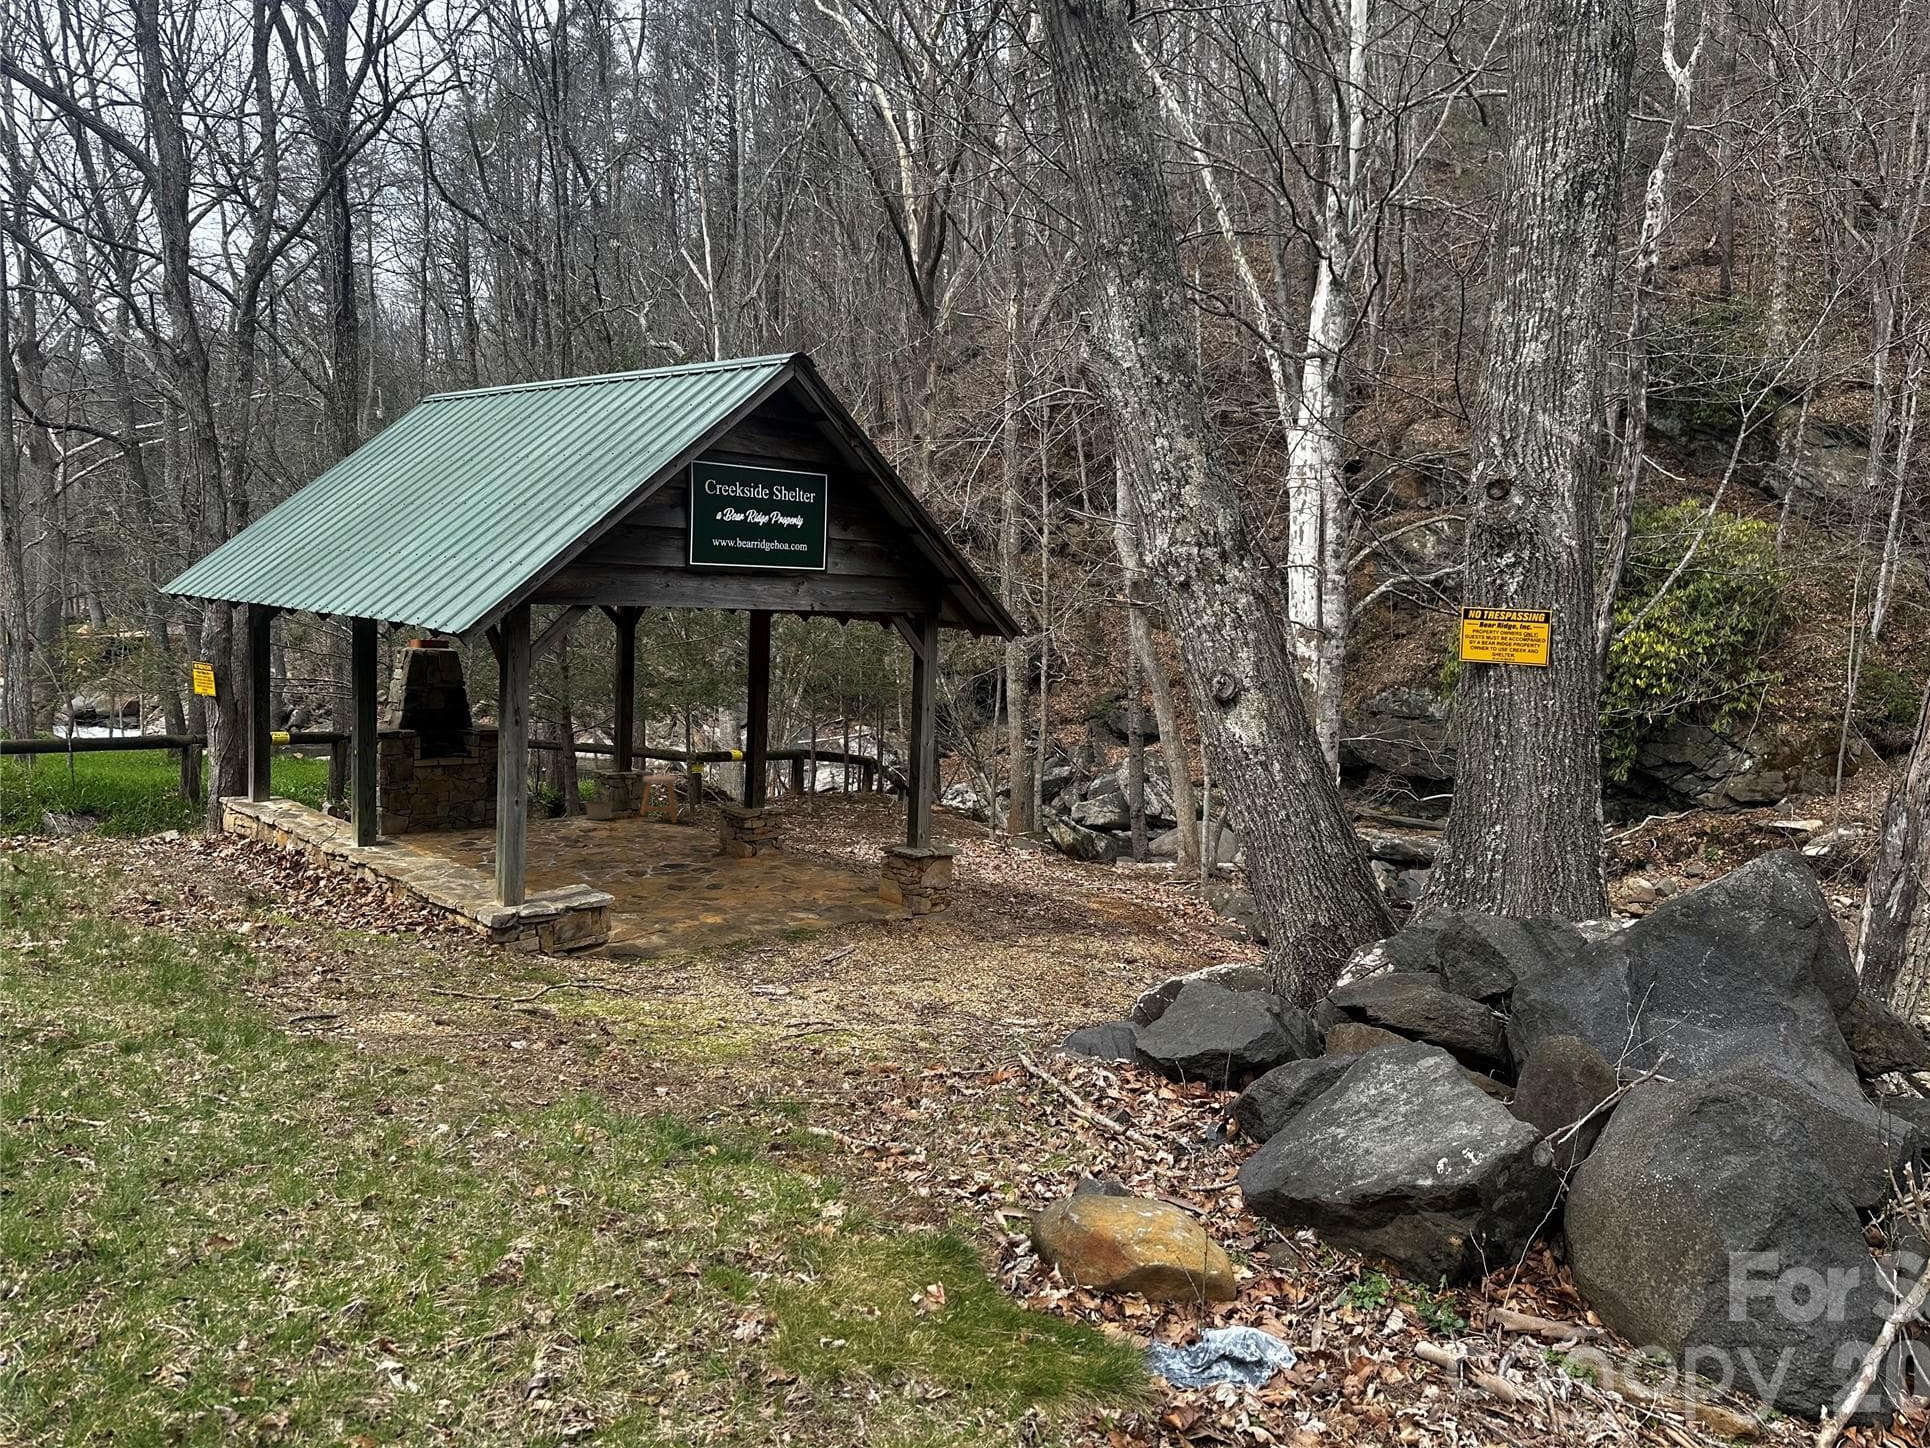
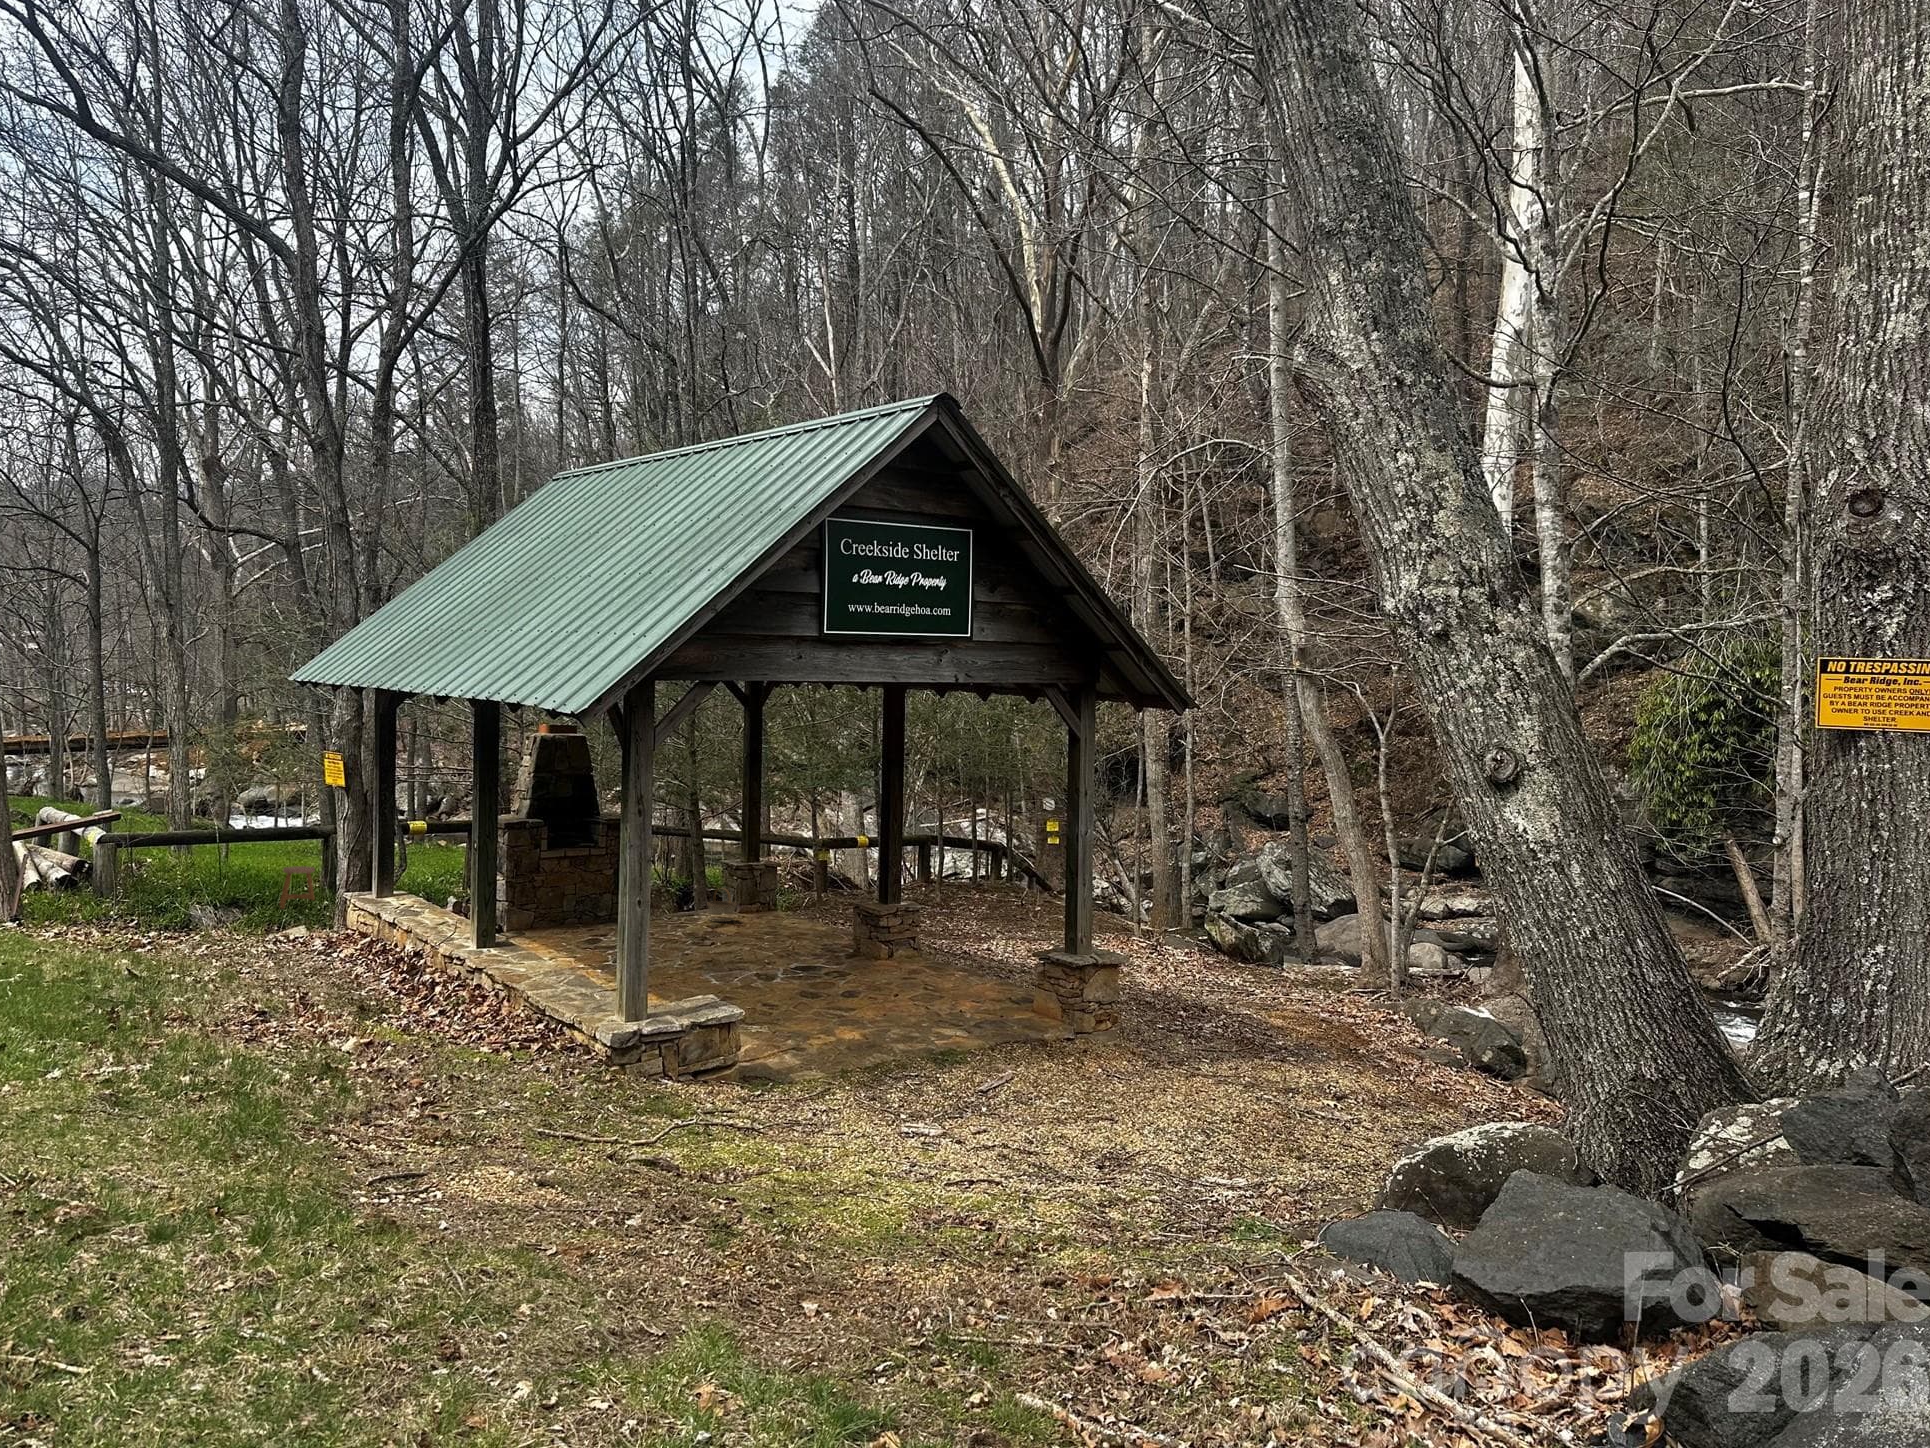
stool: present [639,775,678,823] -> present [279,866,315,909]

